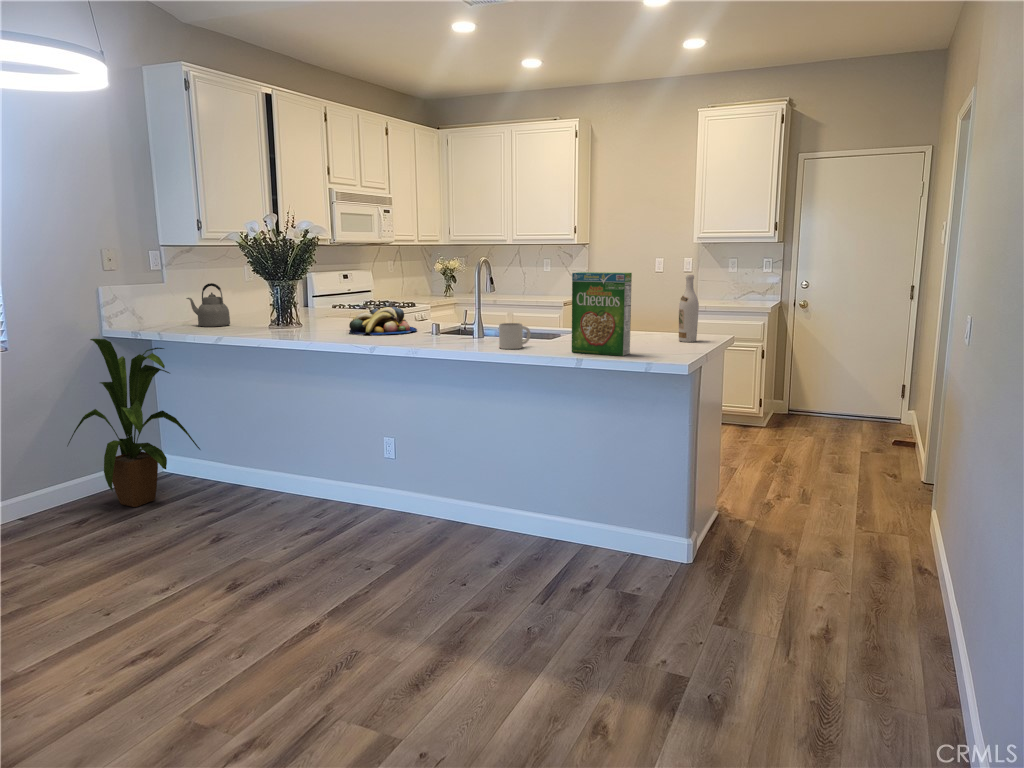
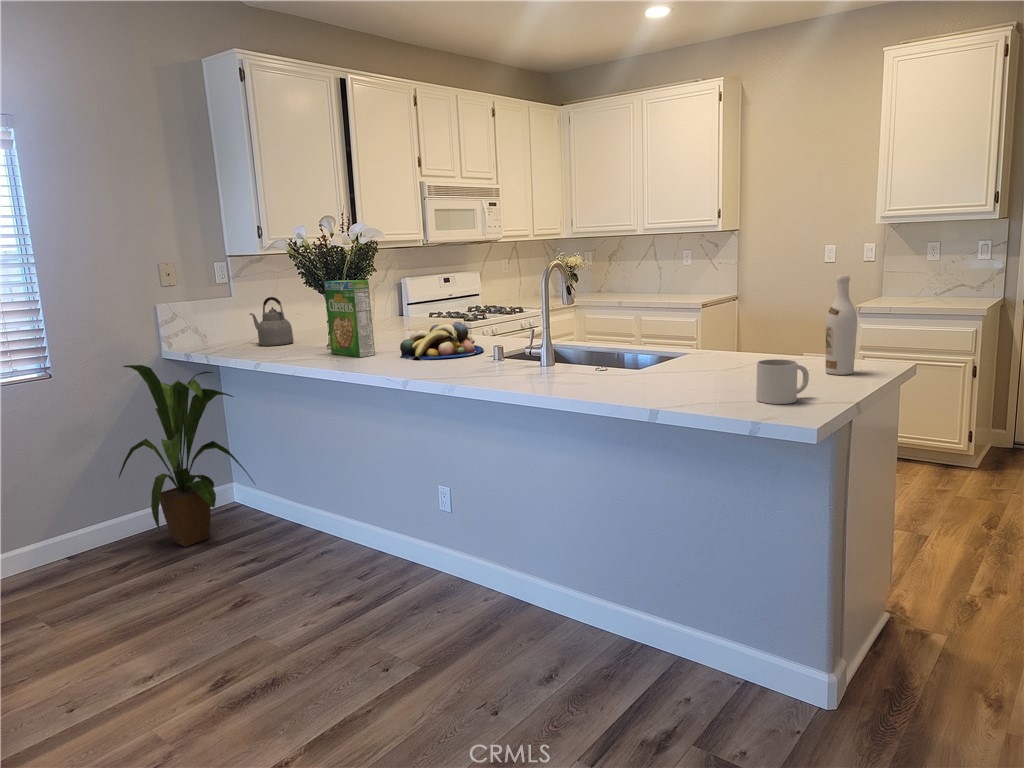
cereal box: present [572,272,632,356] -> present [324,280,375,357]
mug: present [499,323,530,349] -> present [756,359,809,404]

